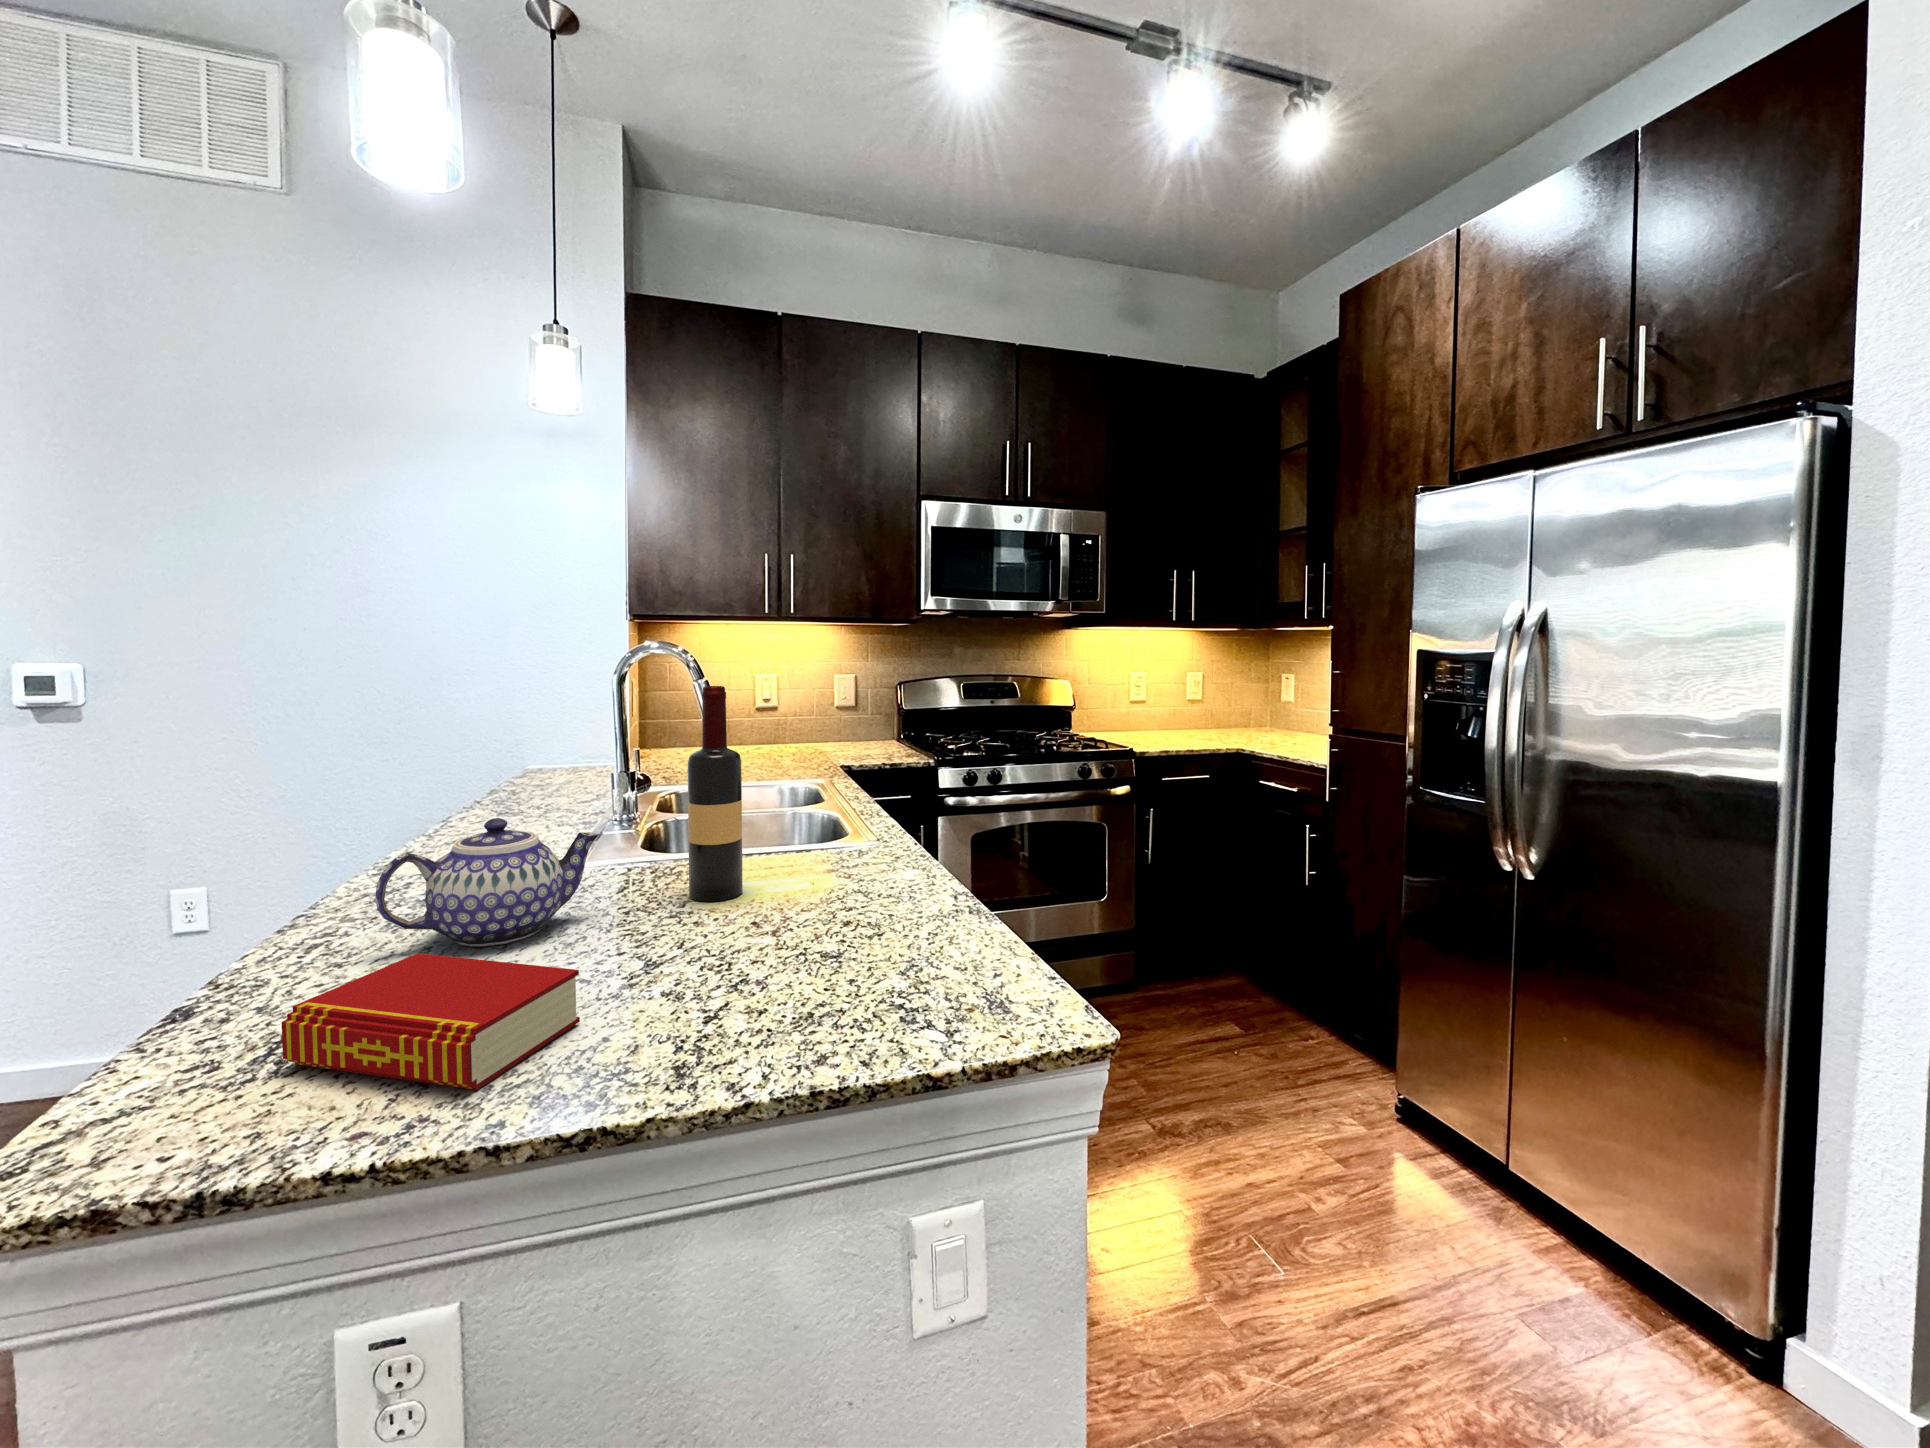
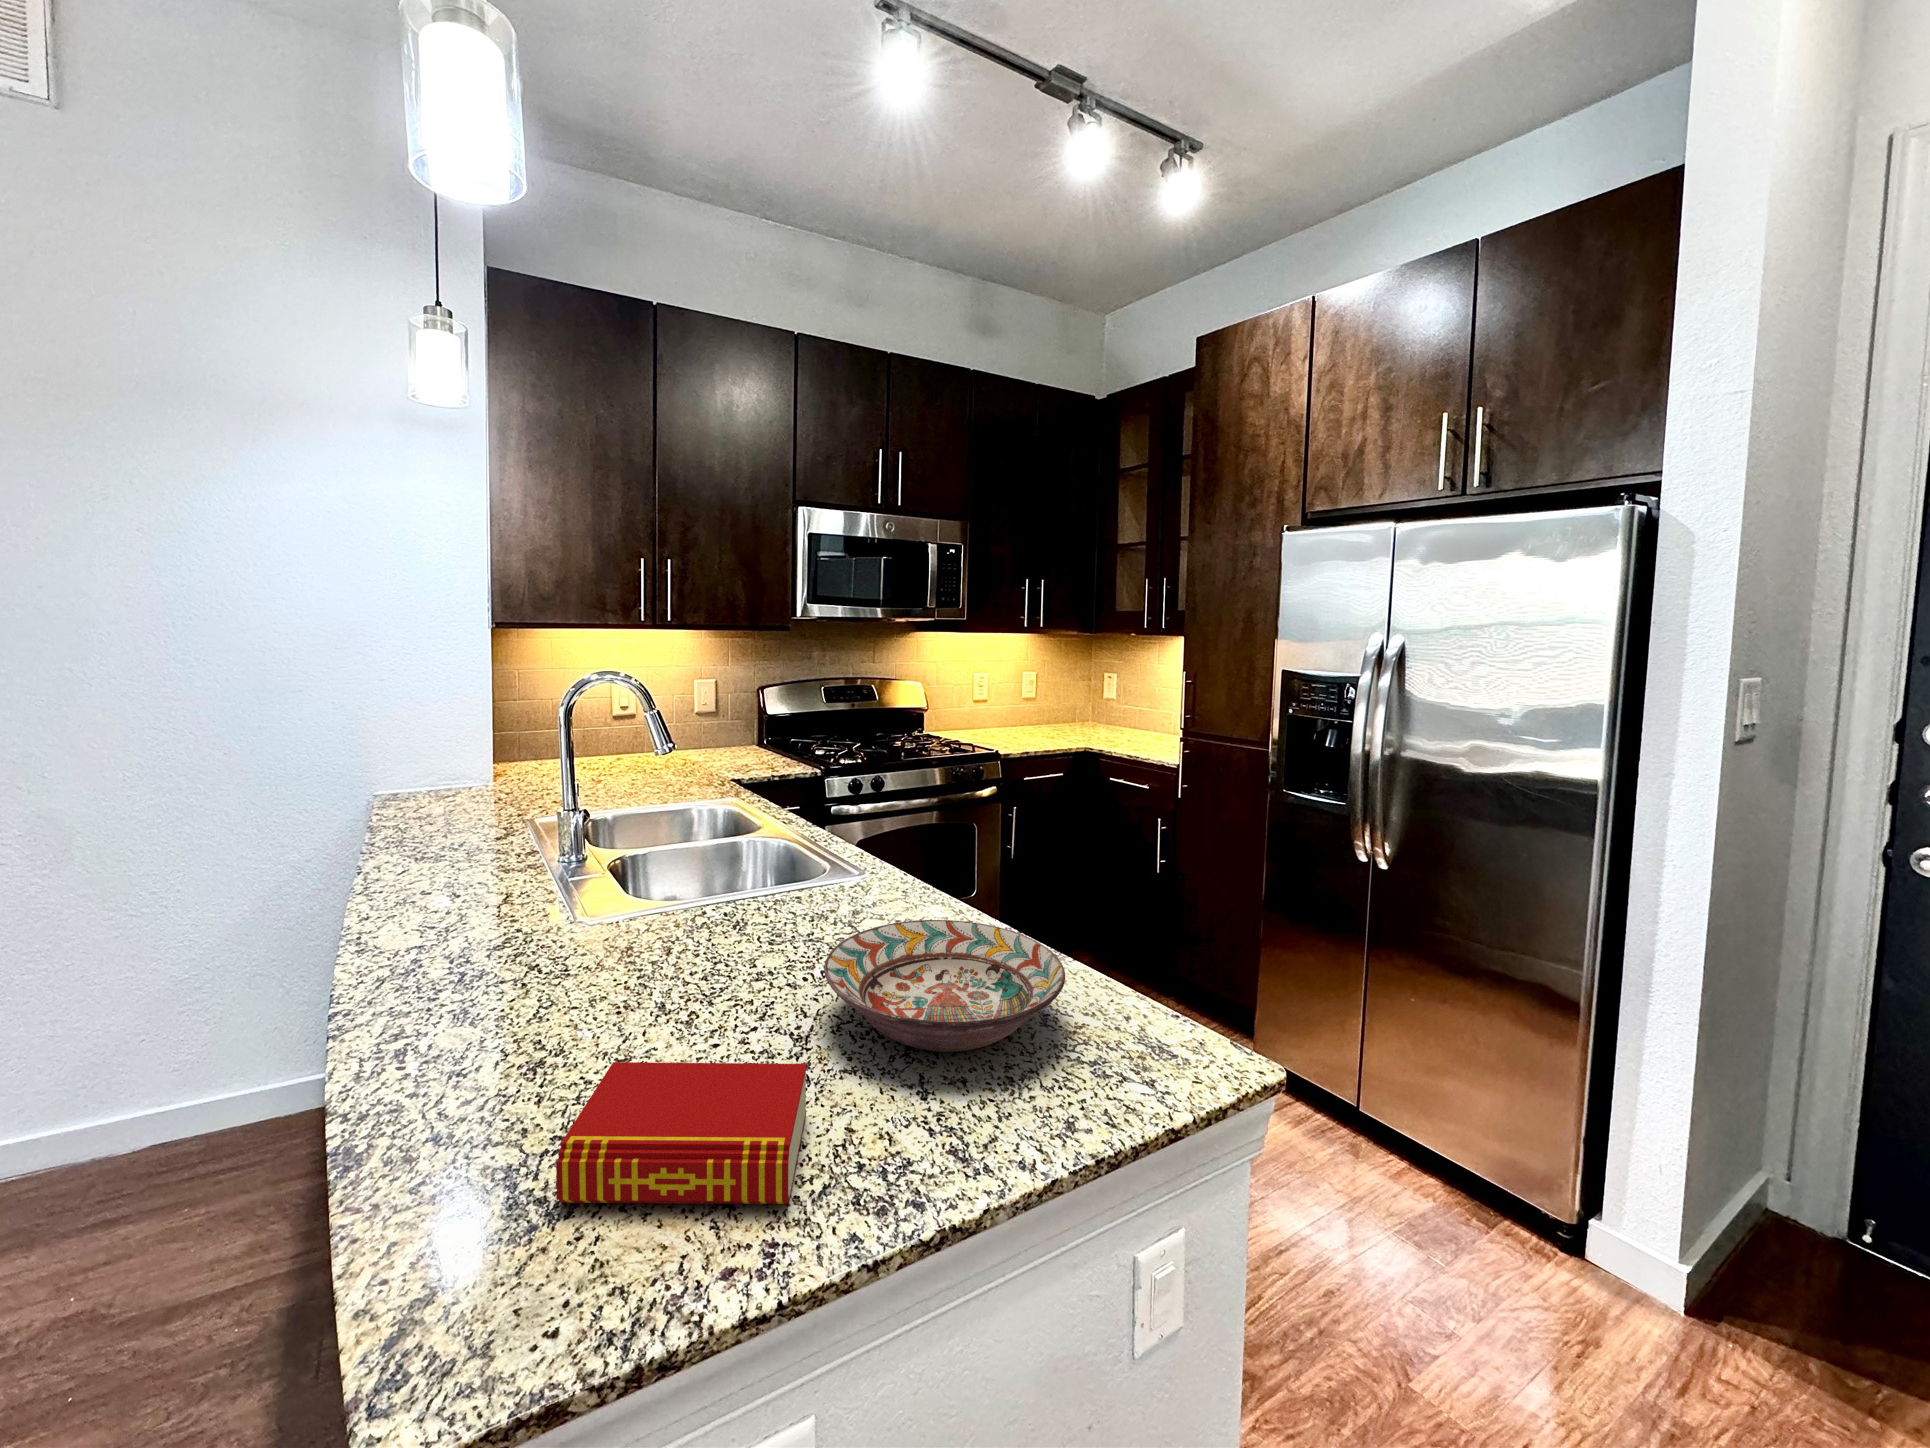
wine bottle: present [688,686,743,901] -> none [749,741,801,961]
teapot: present [375,818,599,947] -> none [495,899,682,1039]
decorative bowl: none [669,866,926,986] -> present [824,920,1065,1052]

